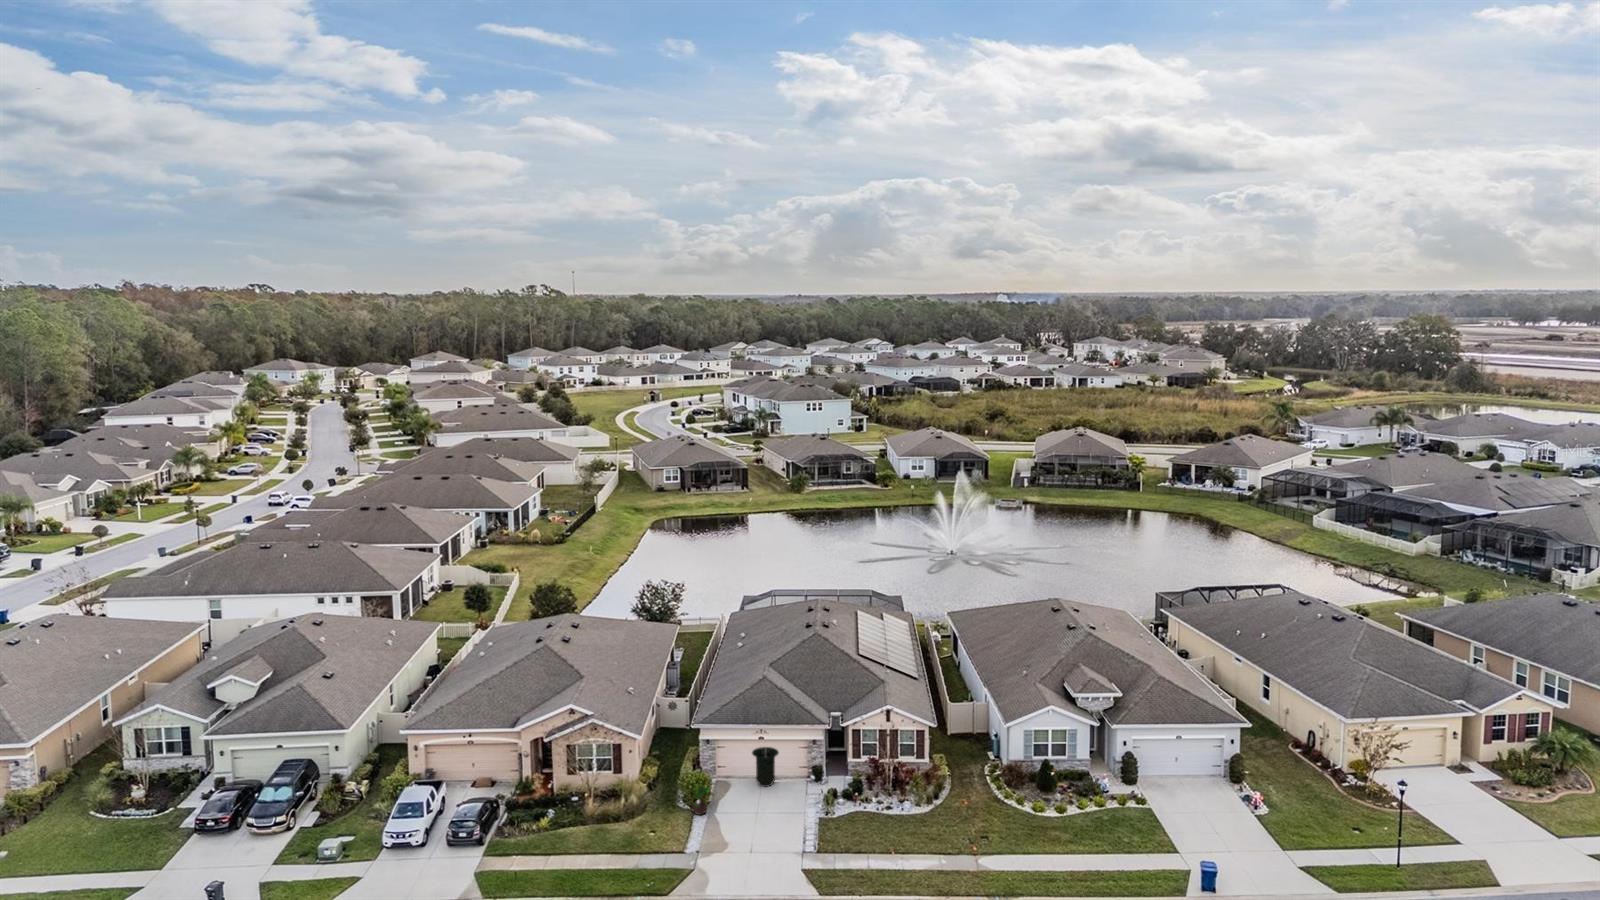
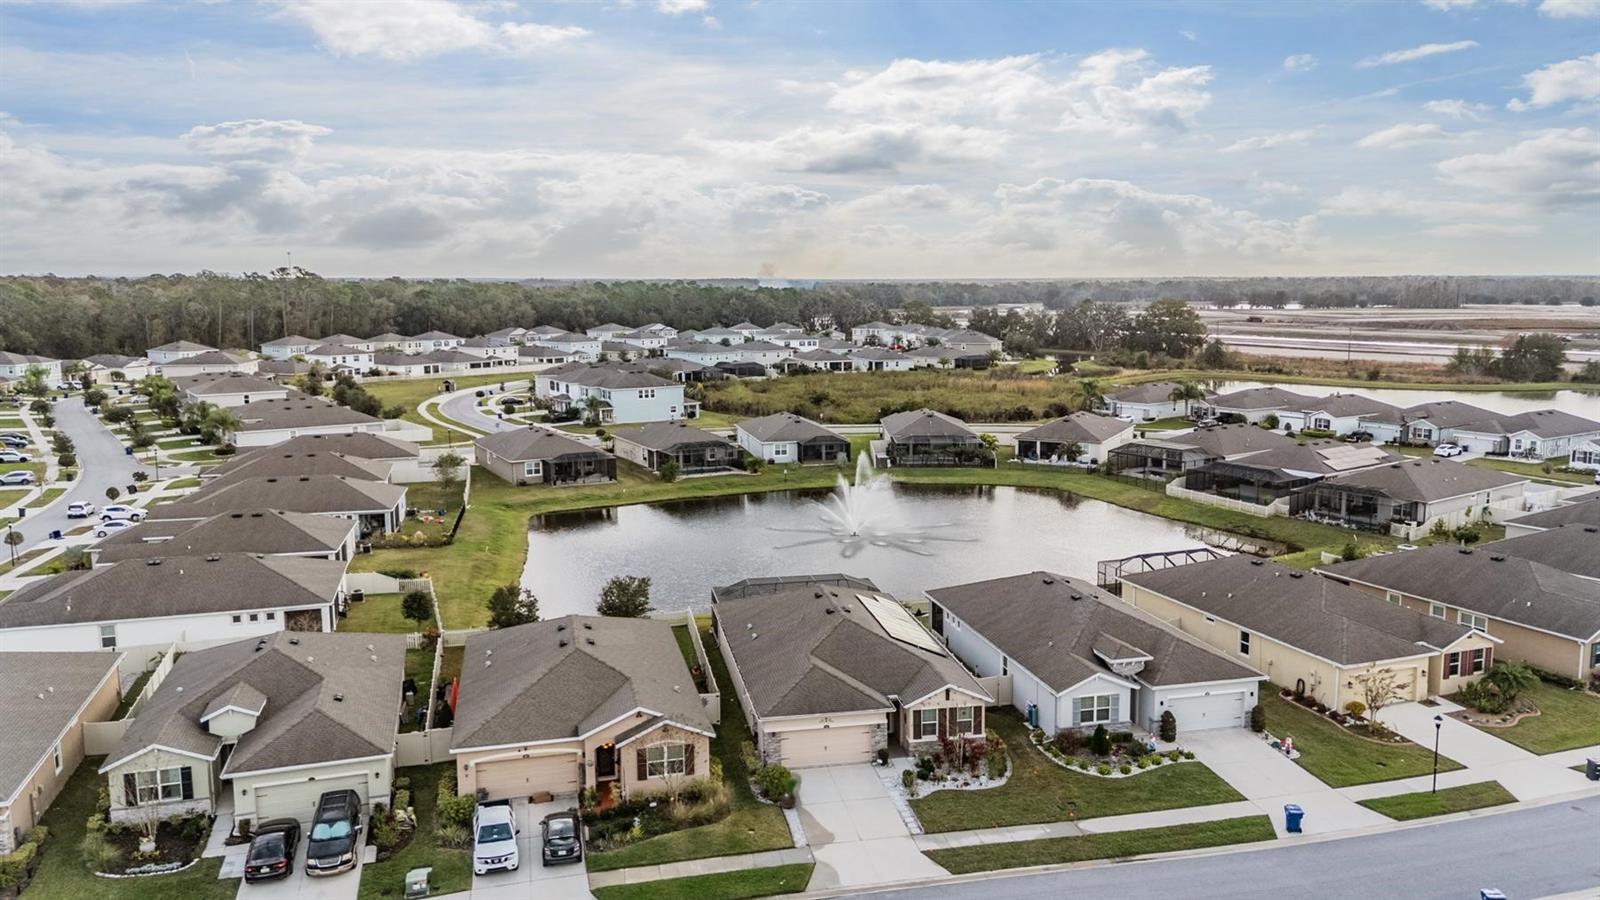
trash can: present [752,747,779,787] -> none [822,735,850,775]

